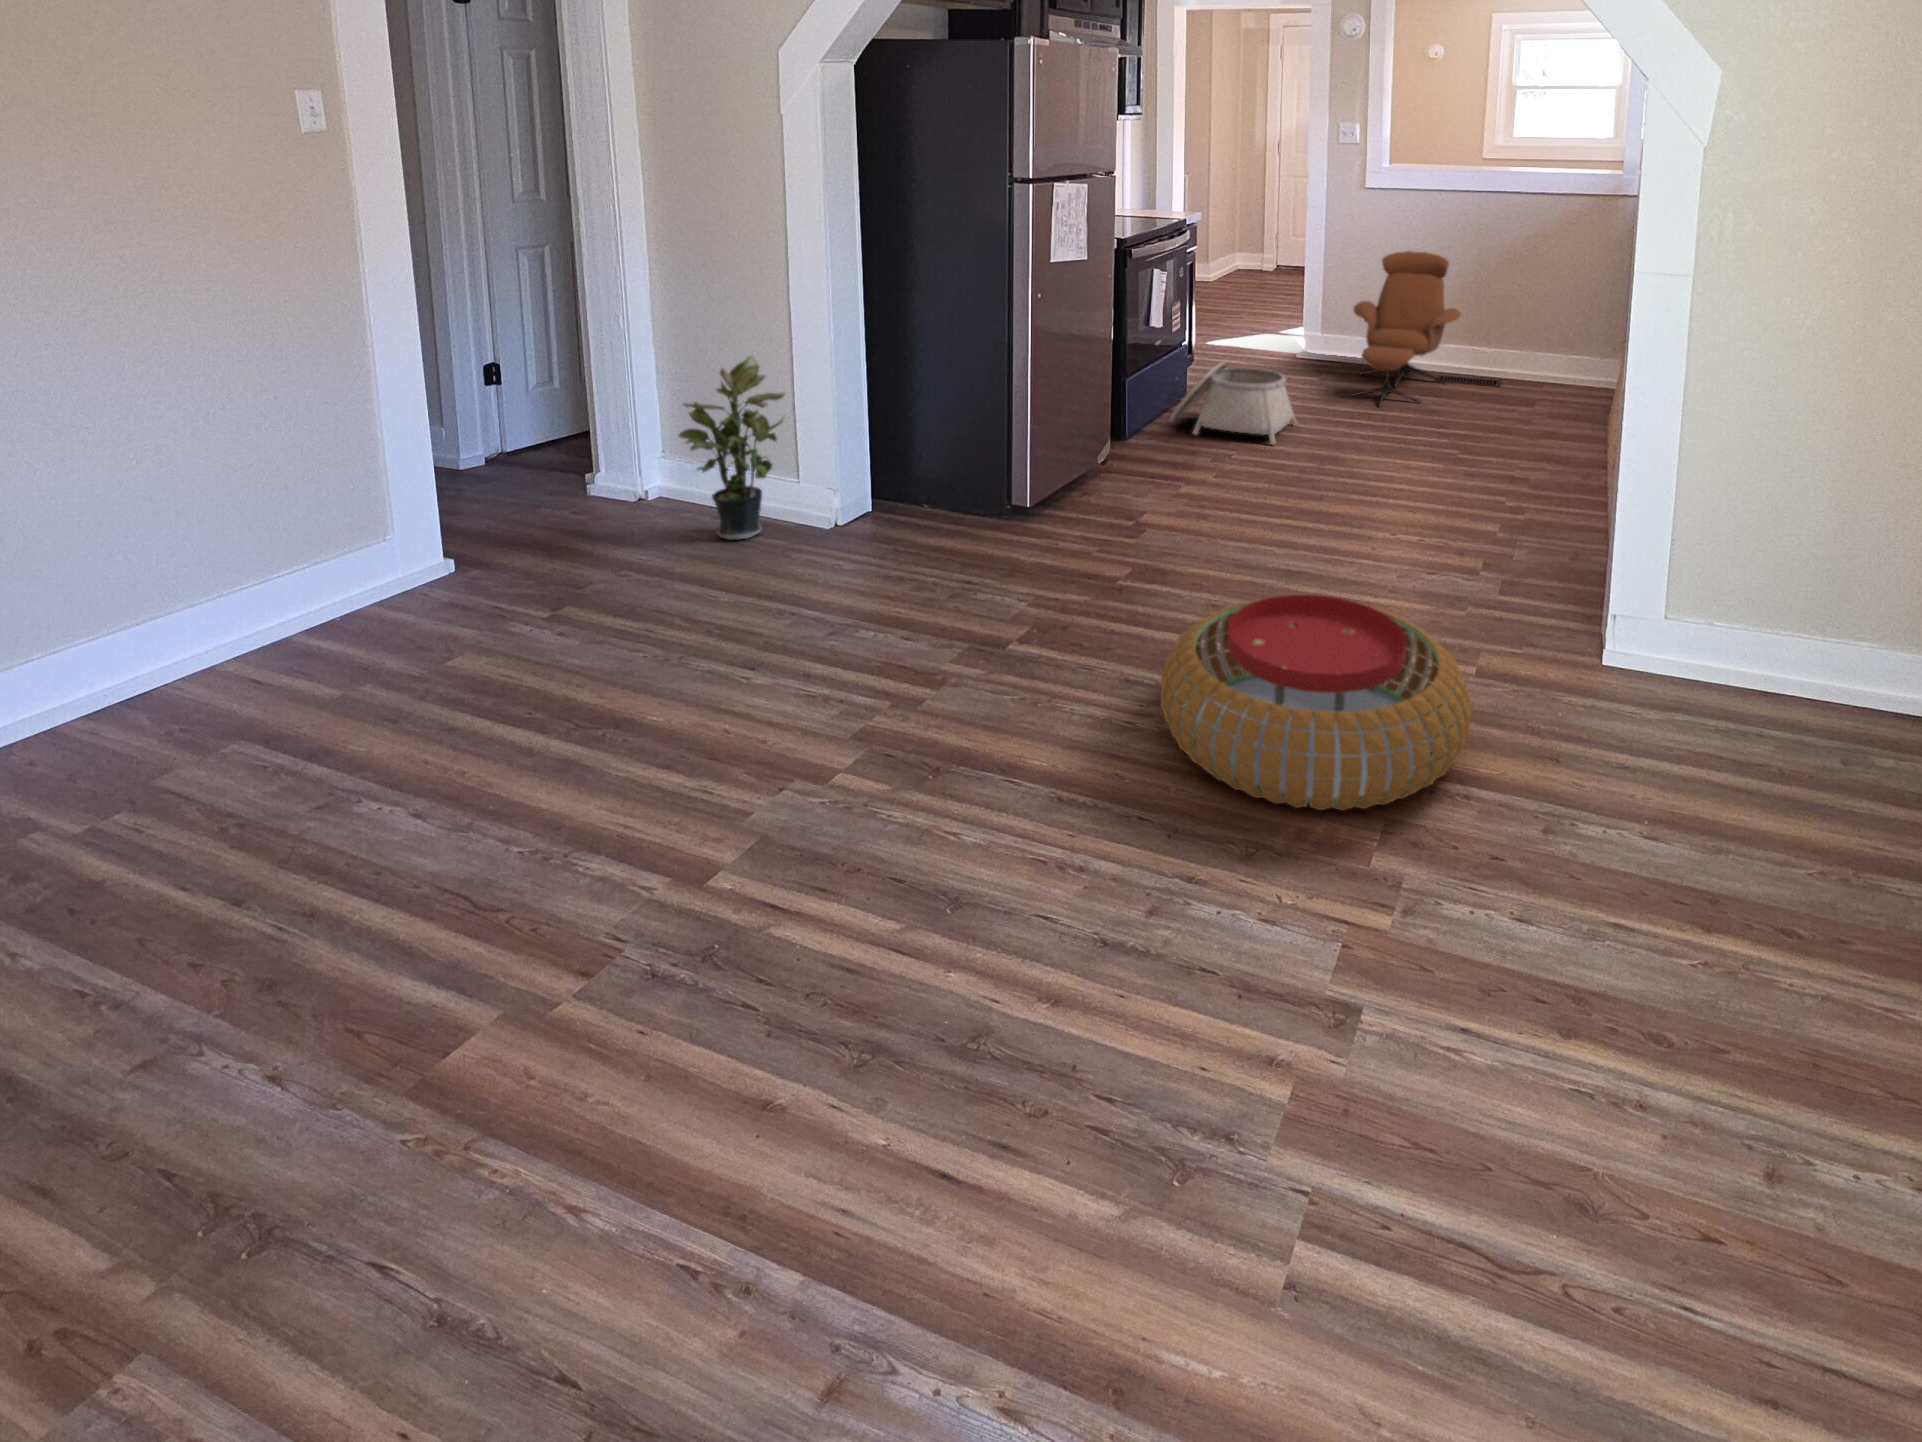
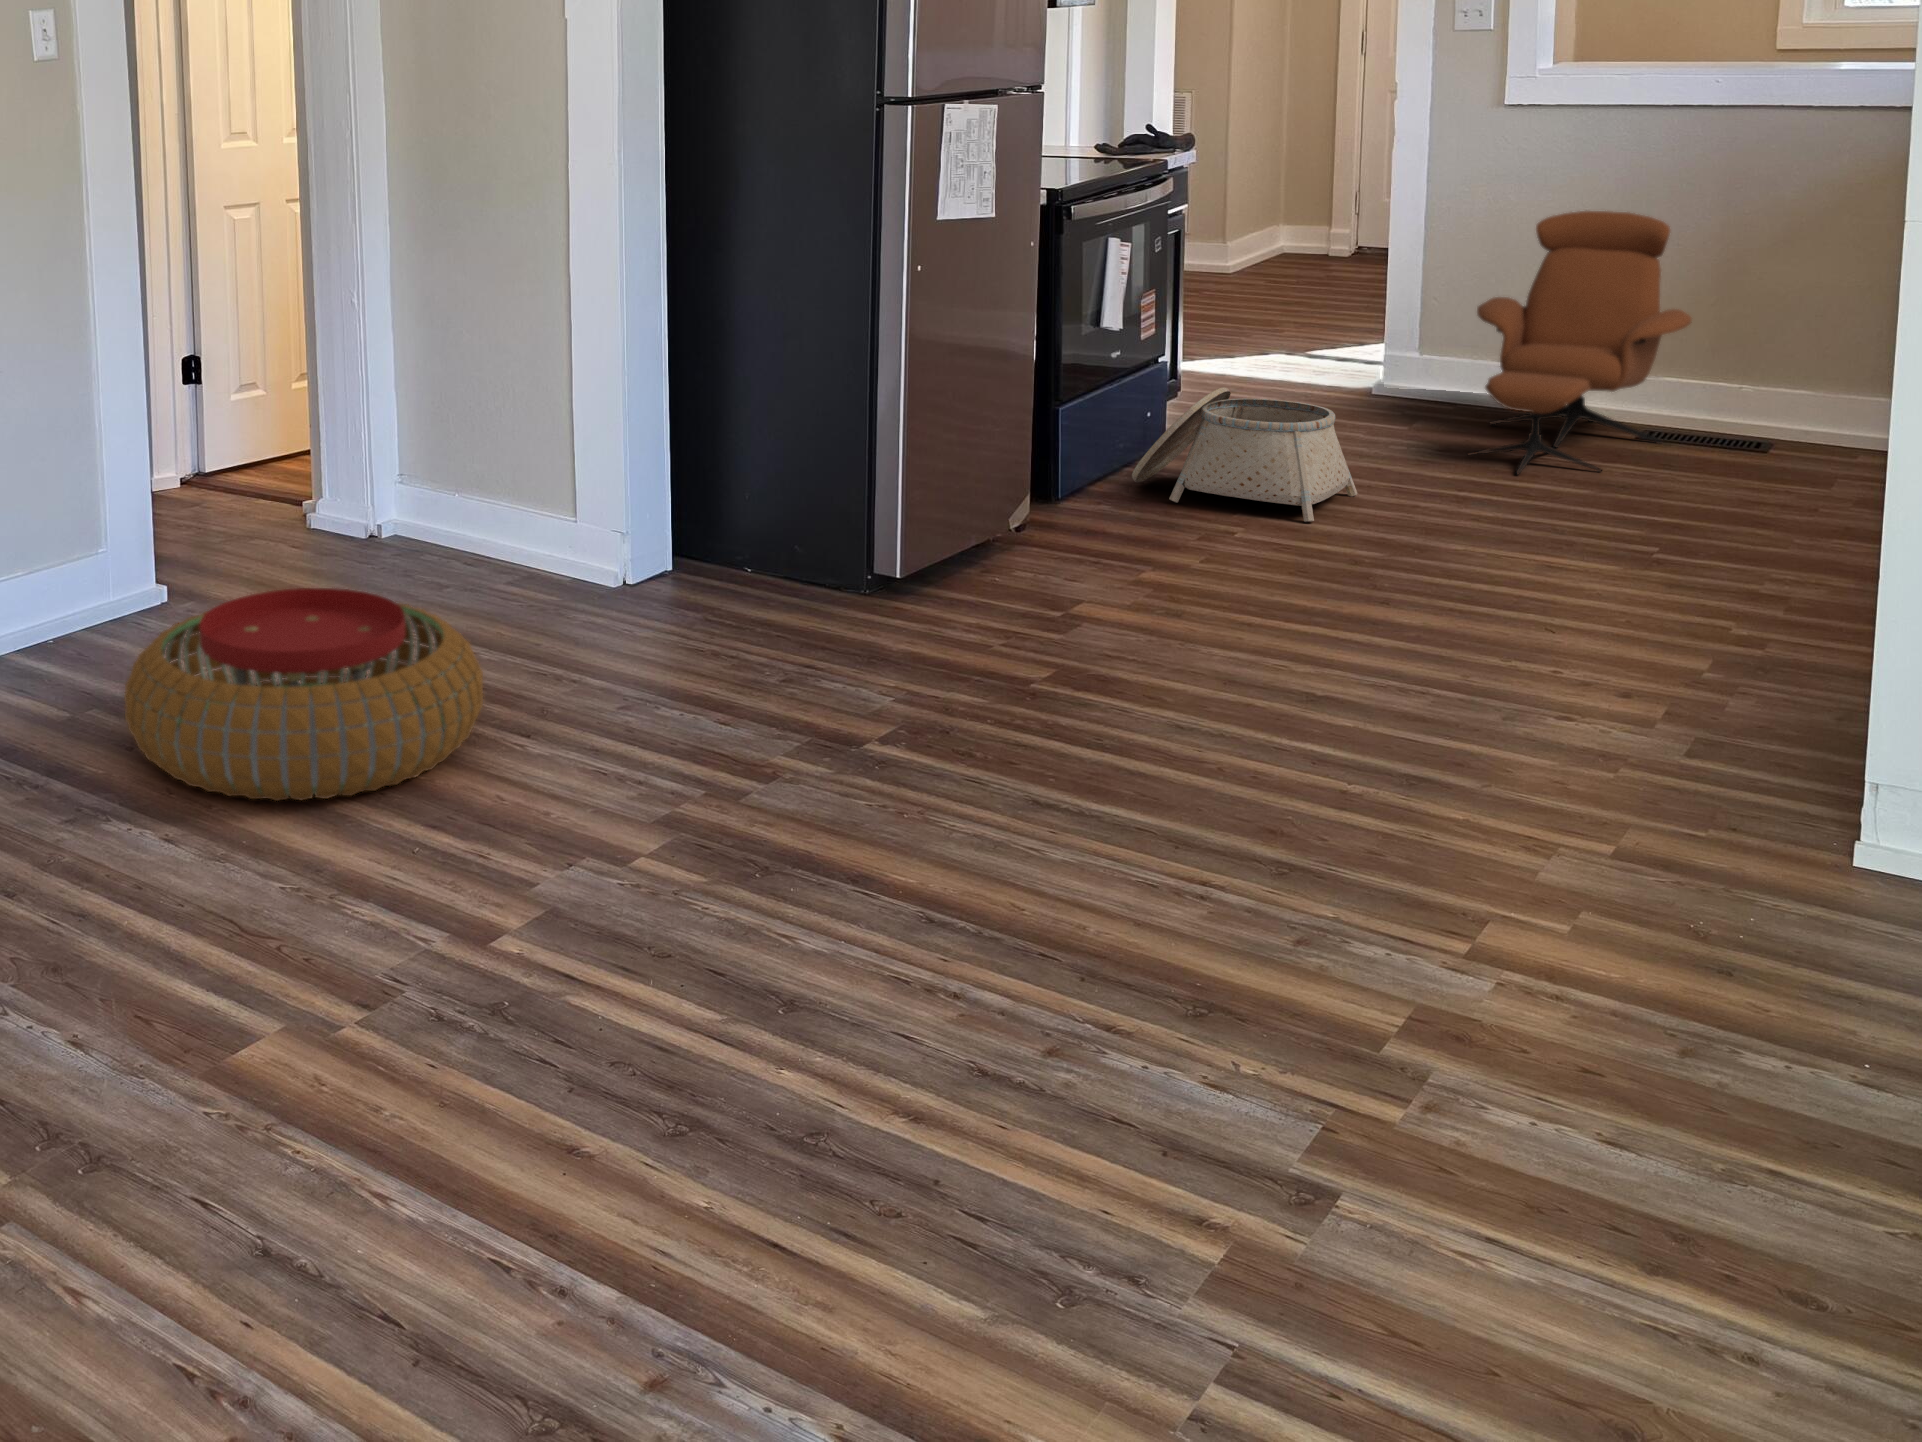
potted plant: present [679,356,785,540] -> none [427,347,563,596]
pouf: present [1161,595,1472,811] -> present [124,588,483,801]

